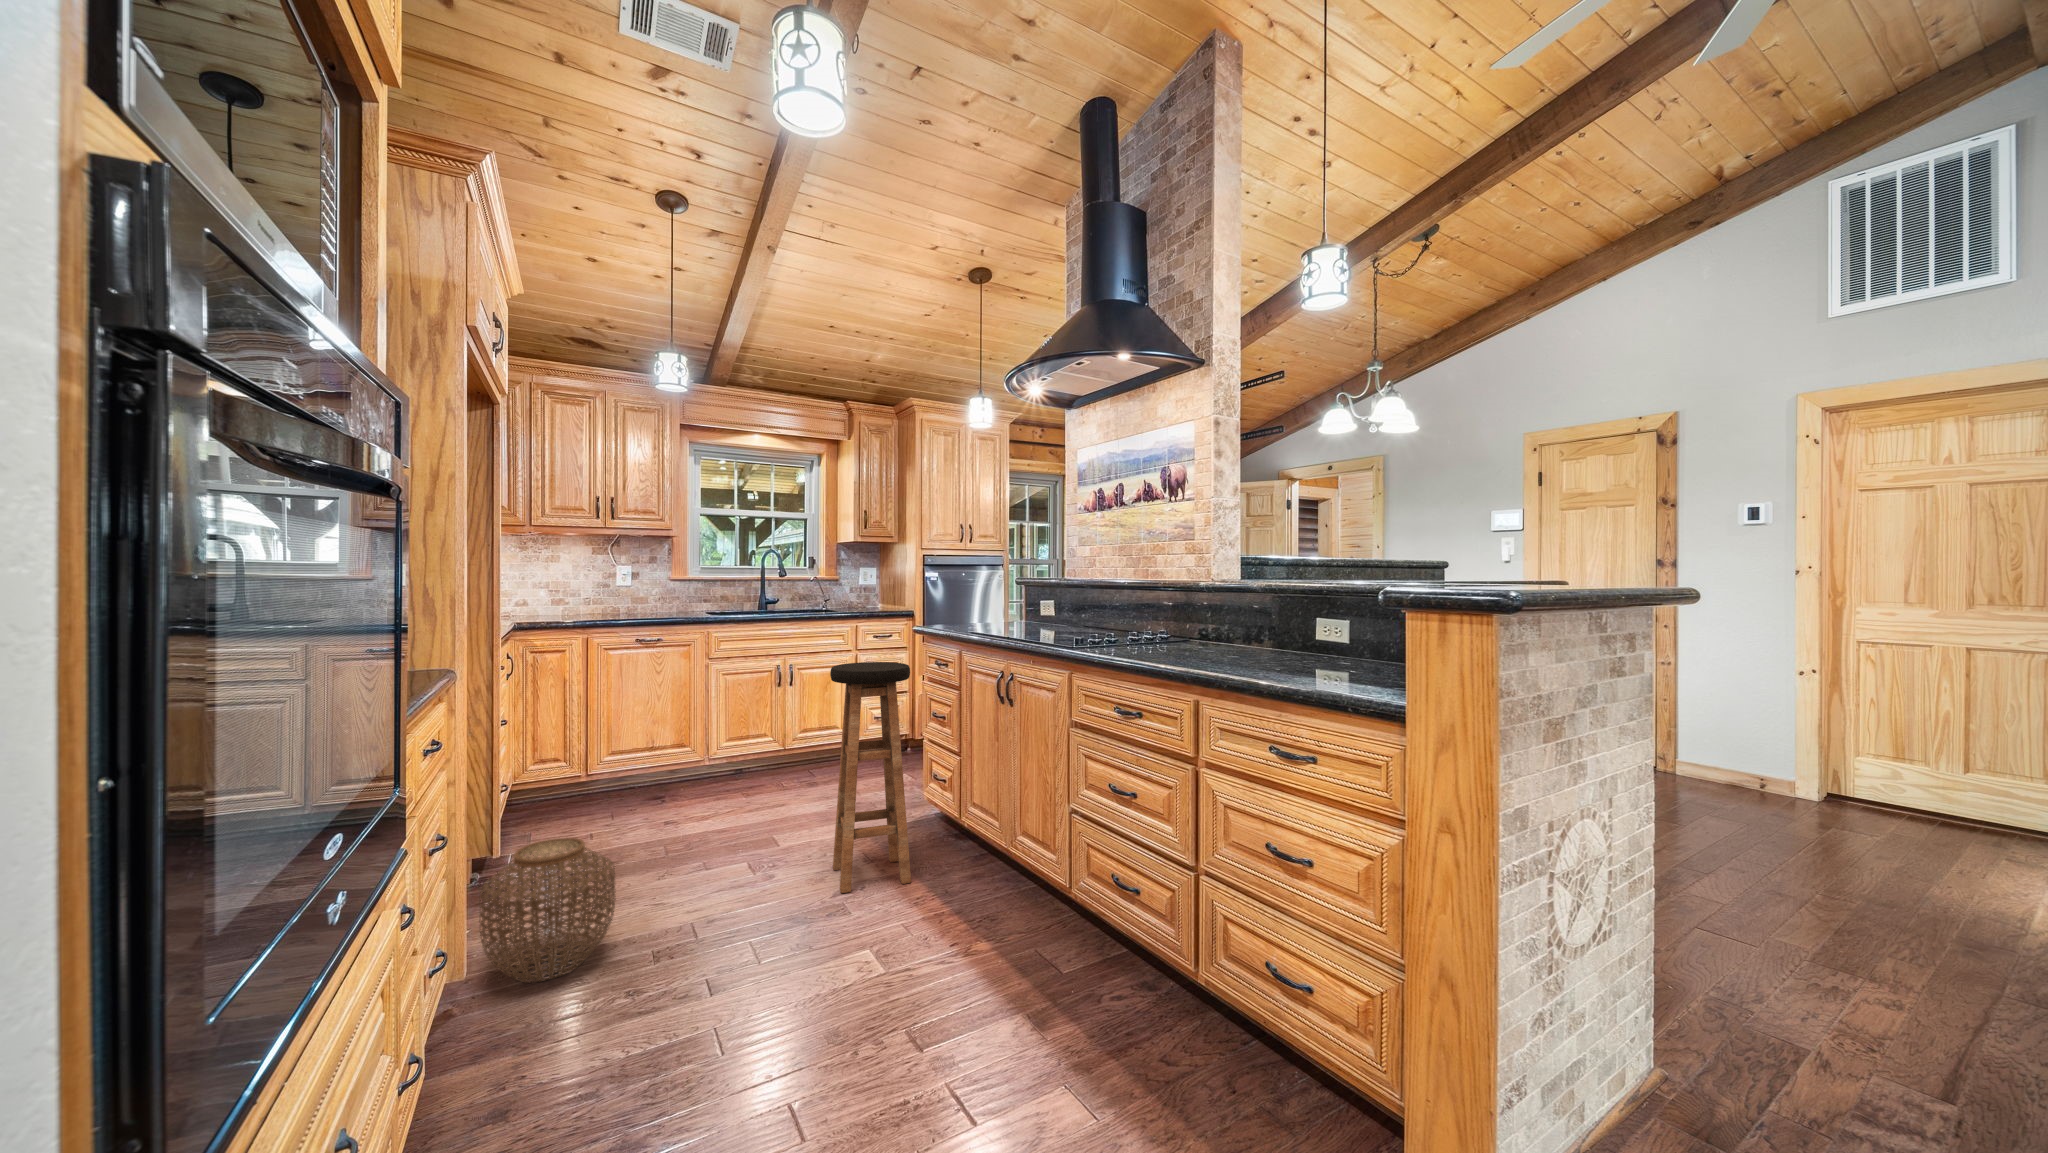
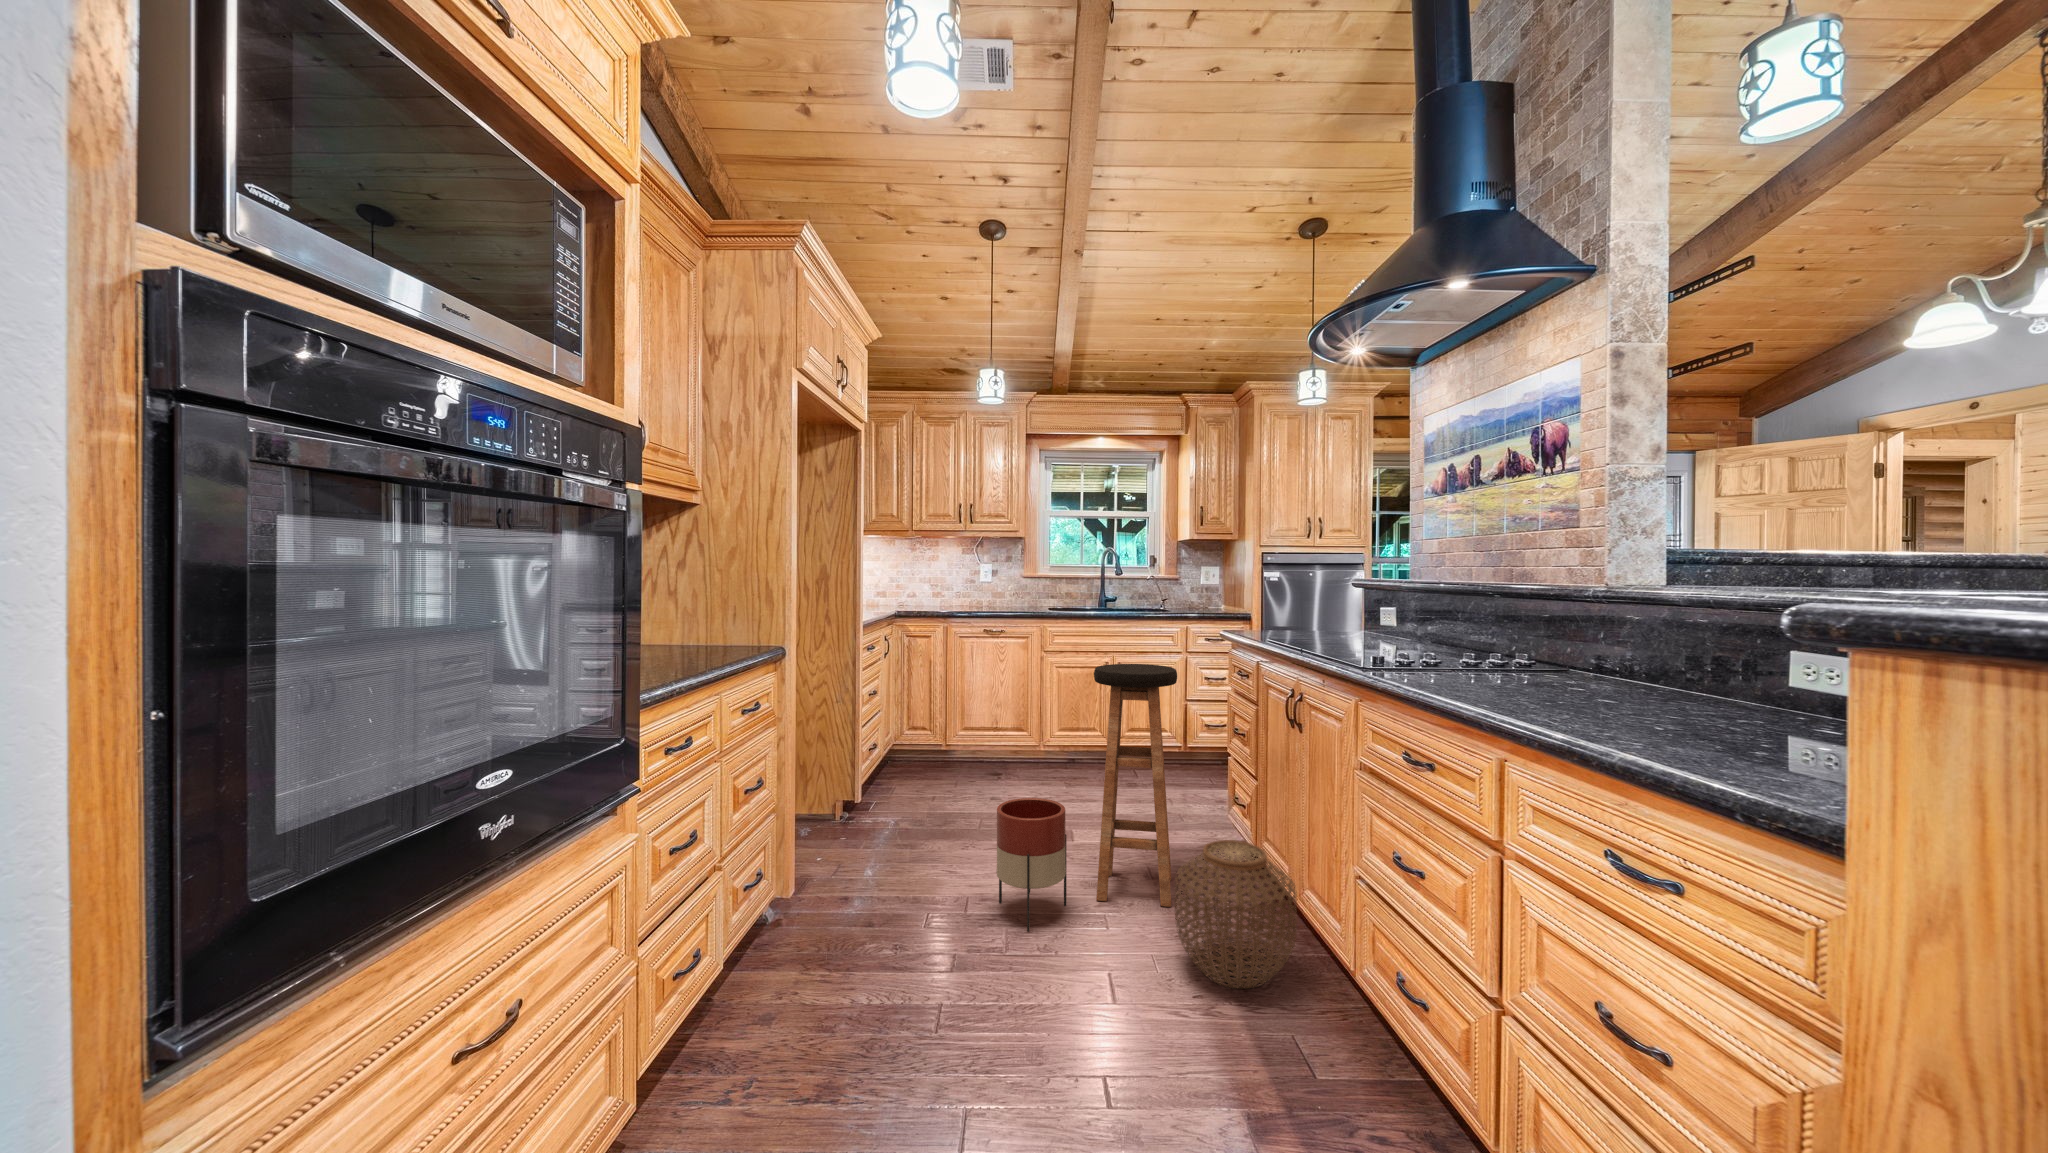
planter: none [743,803,819,937] -> present [996,798,1067,931]
woven basket: present [480,838,615,982] -> present [1175,840,1297,988]

